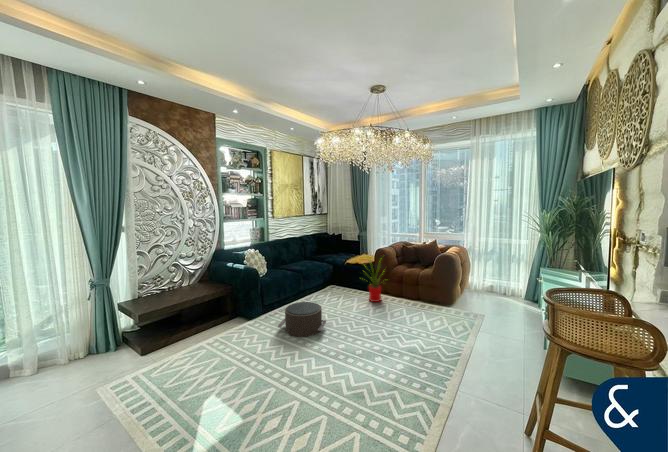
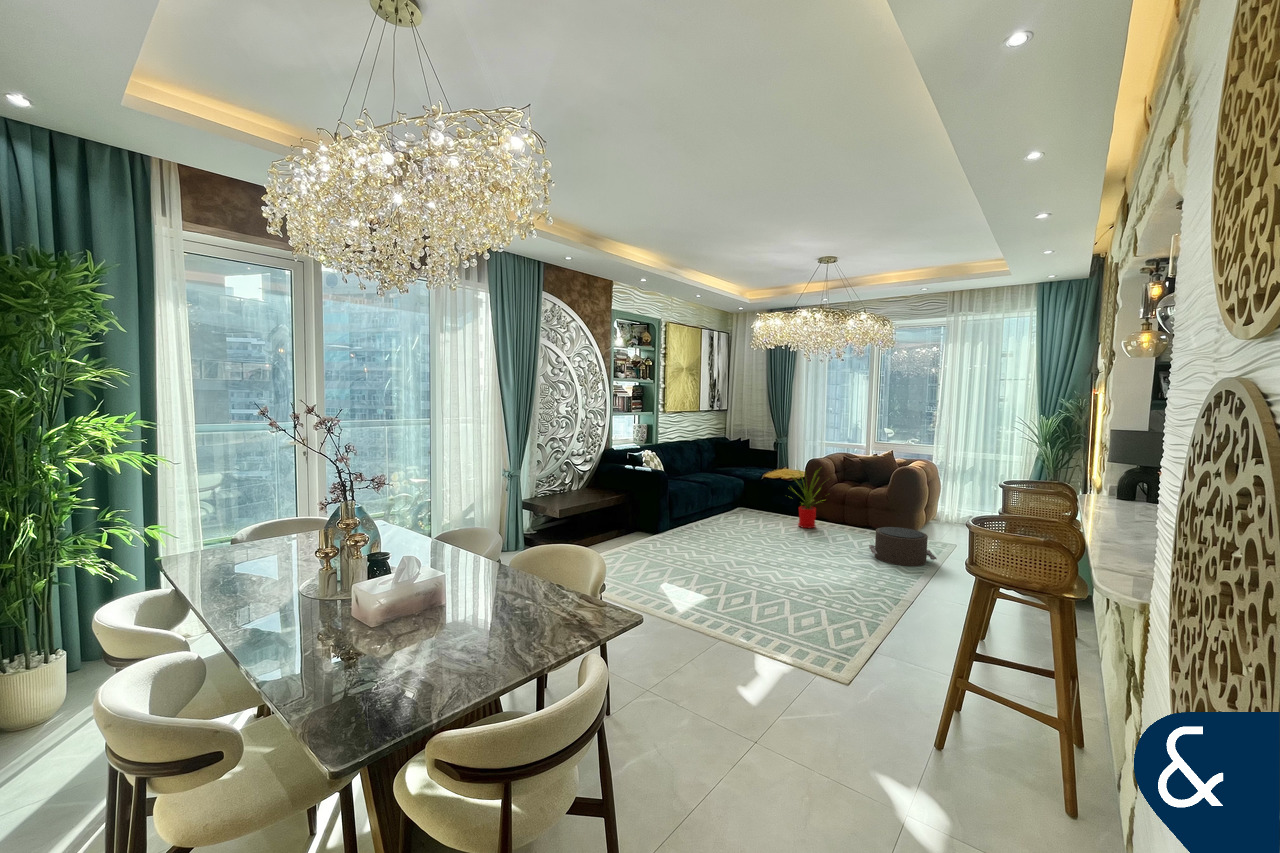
pouf: present [278,302,326,337] -> present [869,527,937,566]

